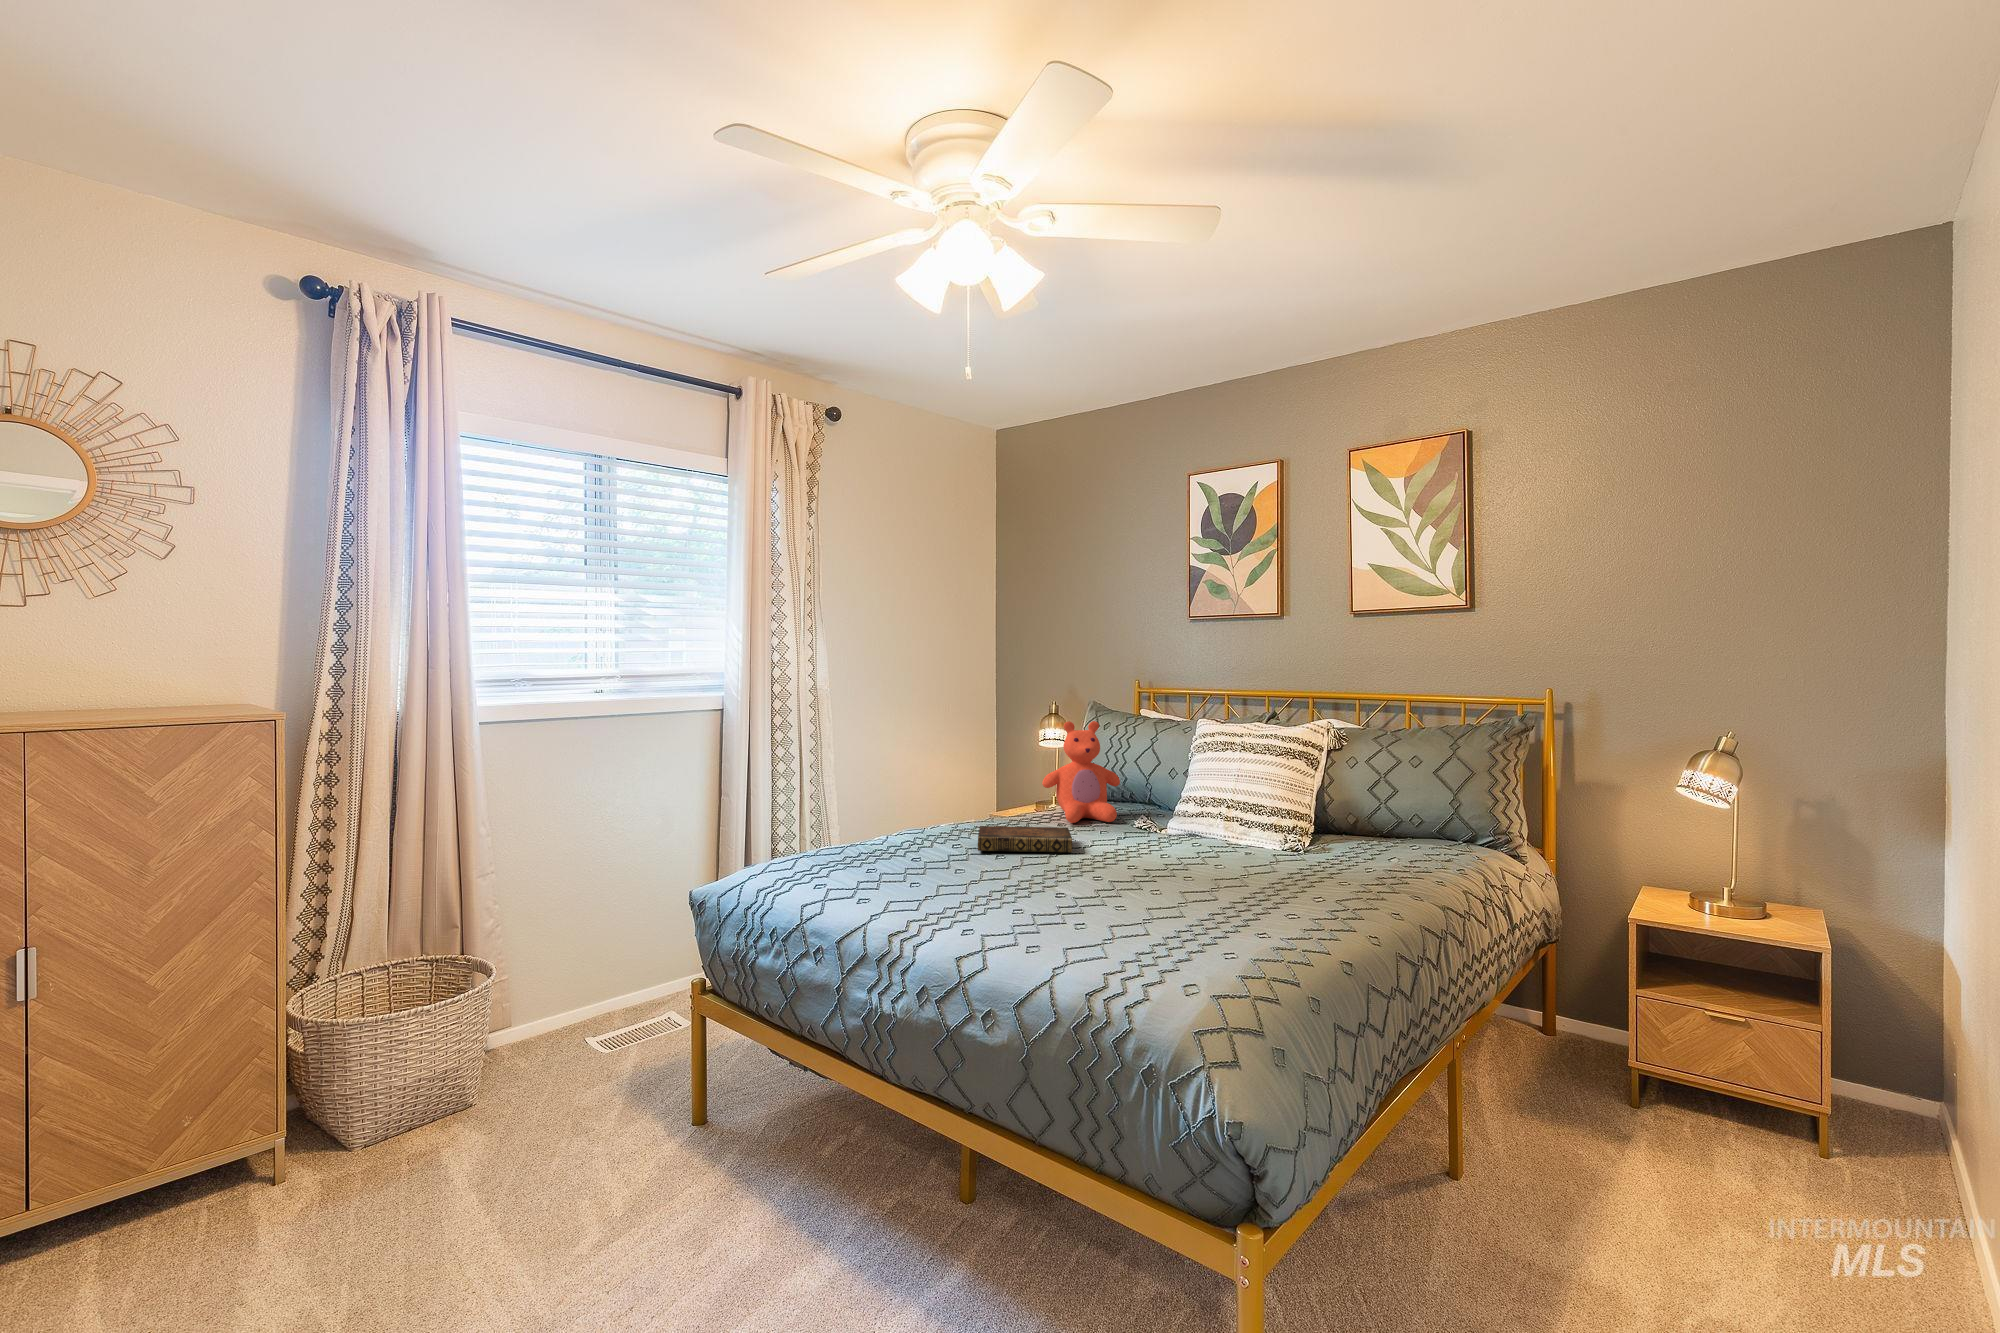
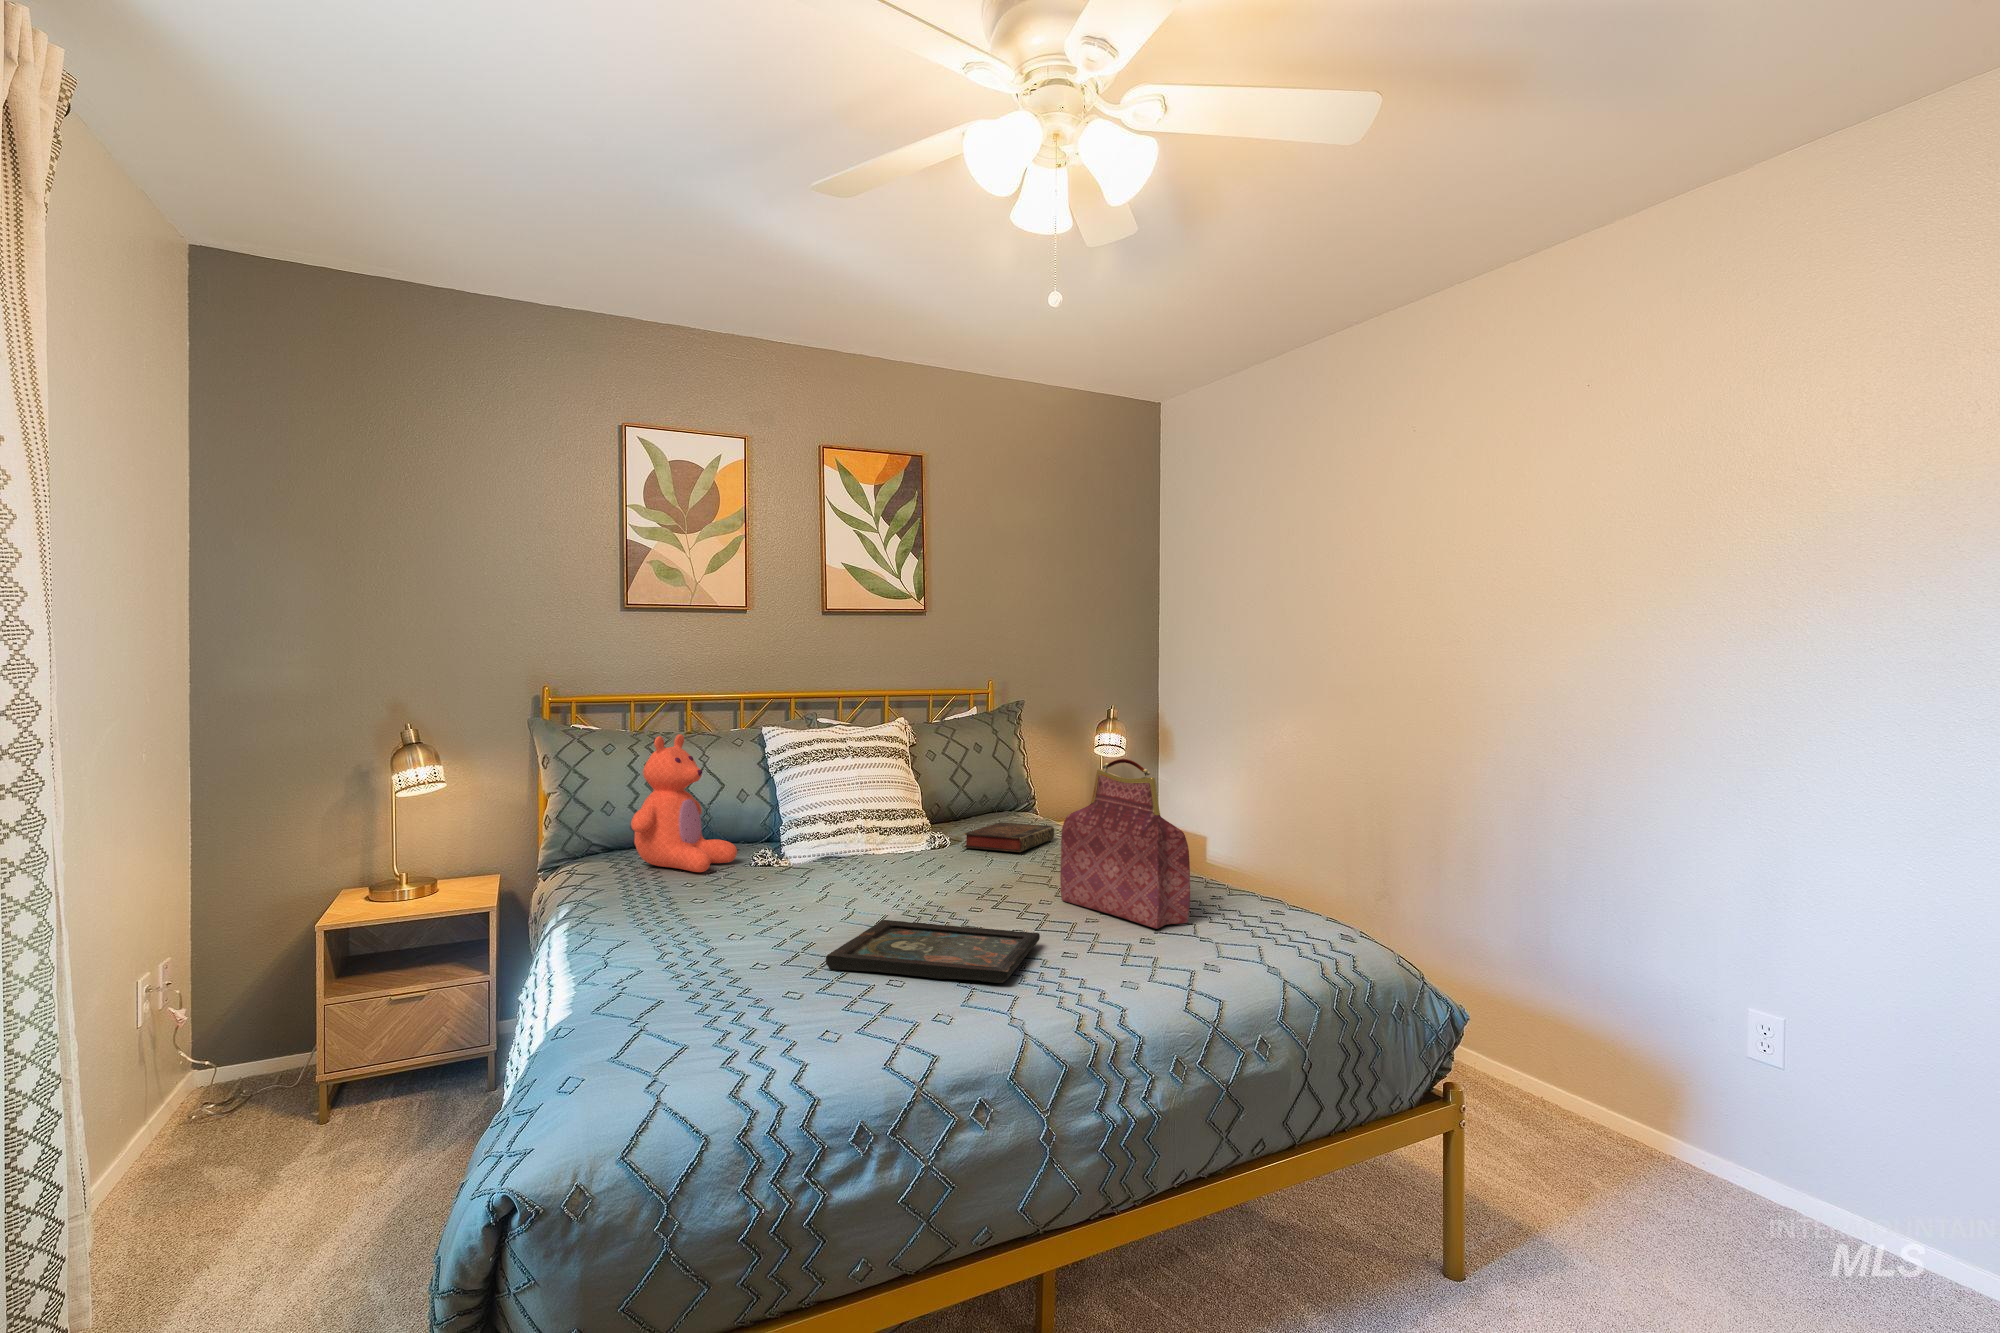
handbag: none [1120,762,1209,929] -> present [1060,759,1190,929]
book: present [978,826,1072,852] -> present [964,822,1054,852]
tray: none [904,862,1020,903] -> present [826,920,1040,983]

